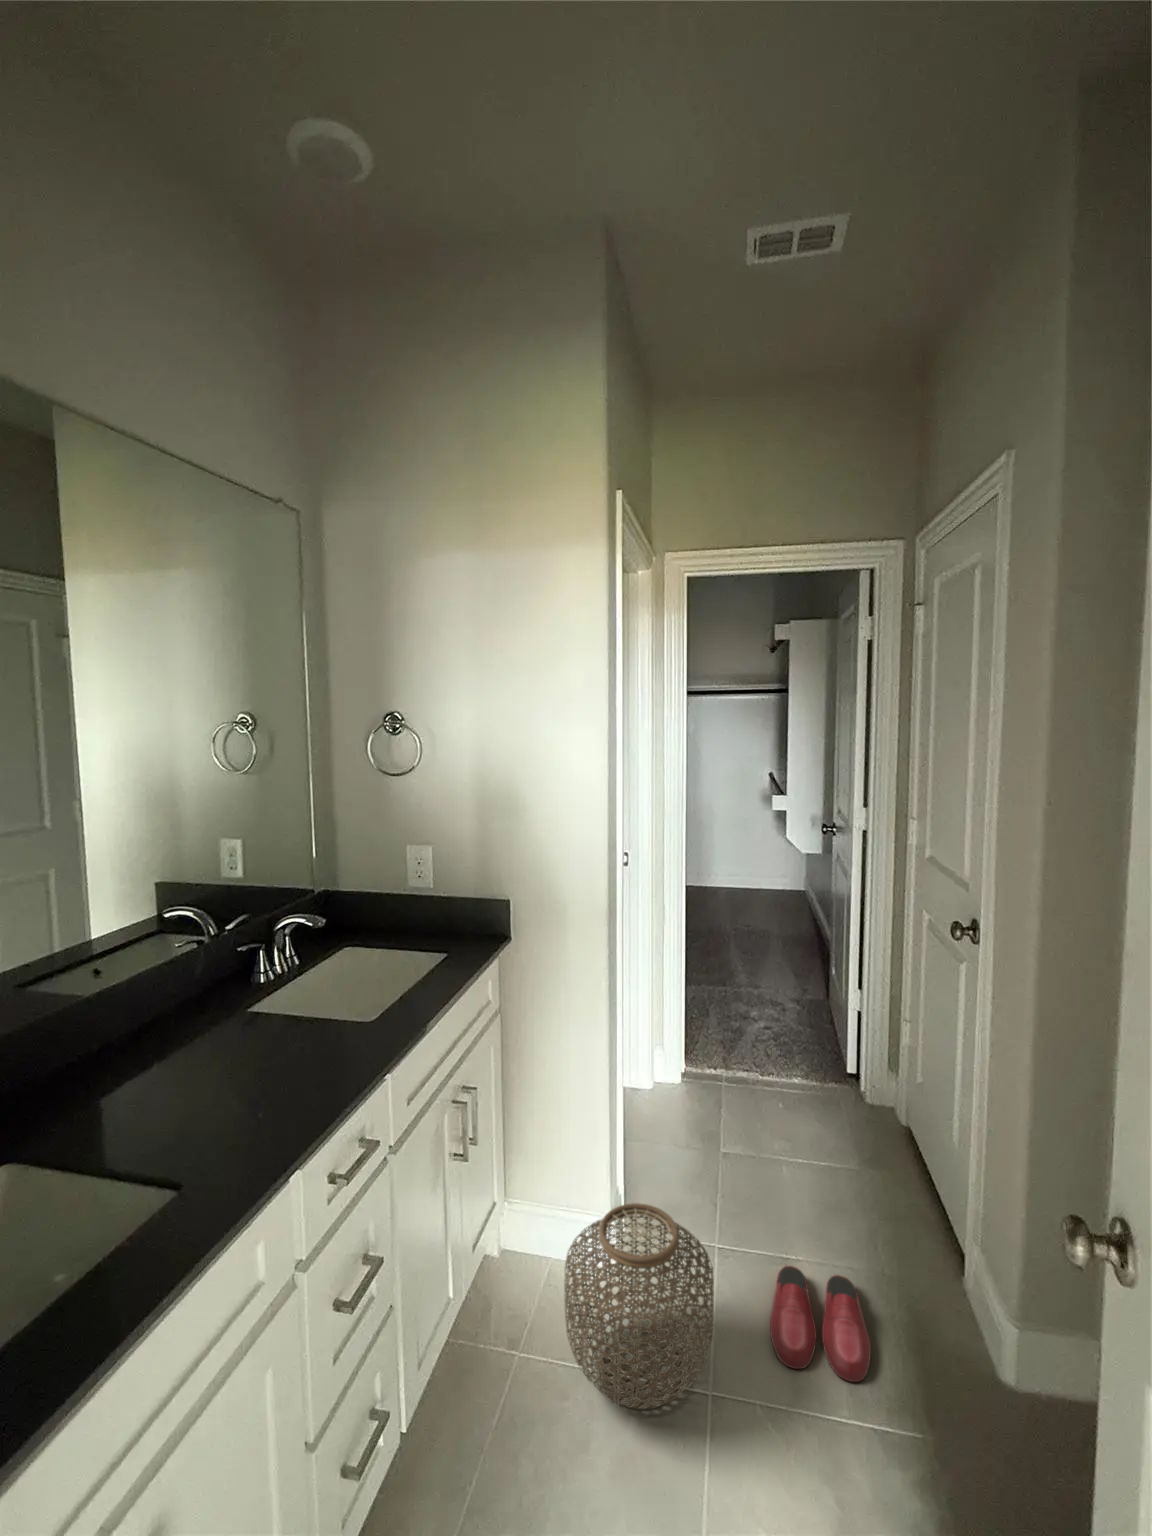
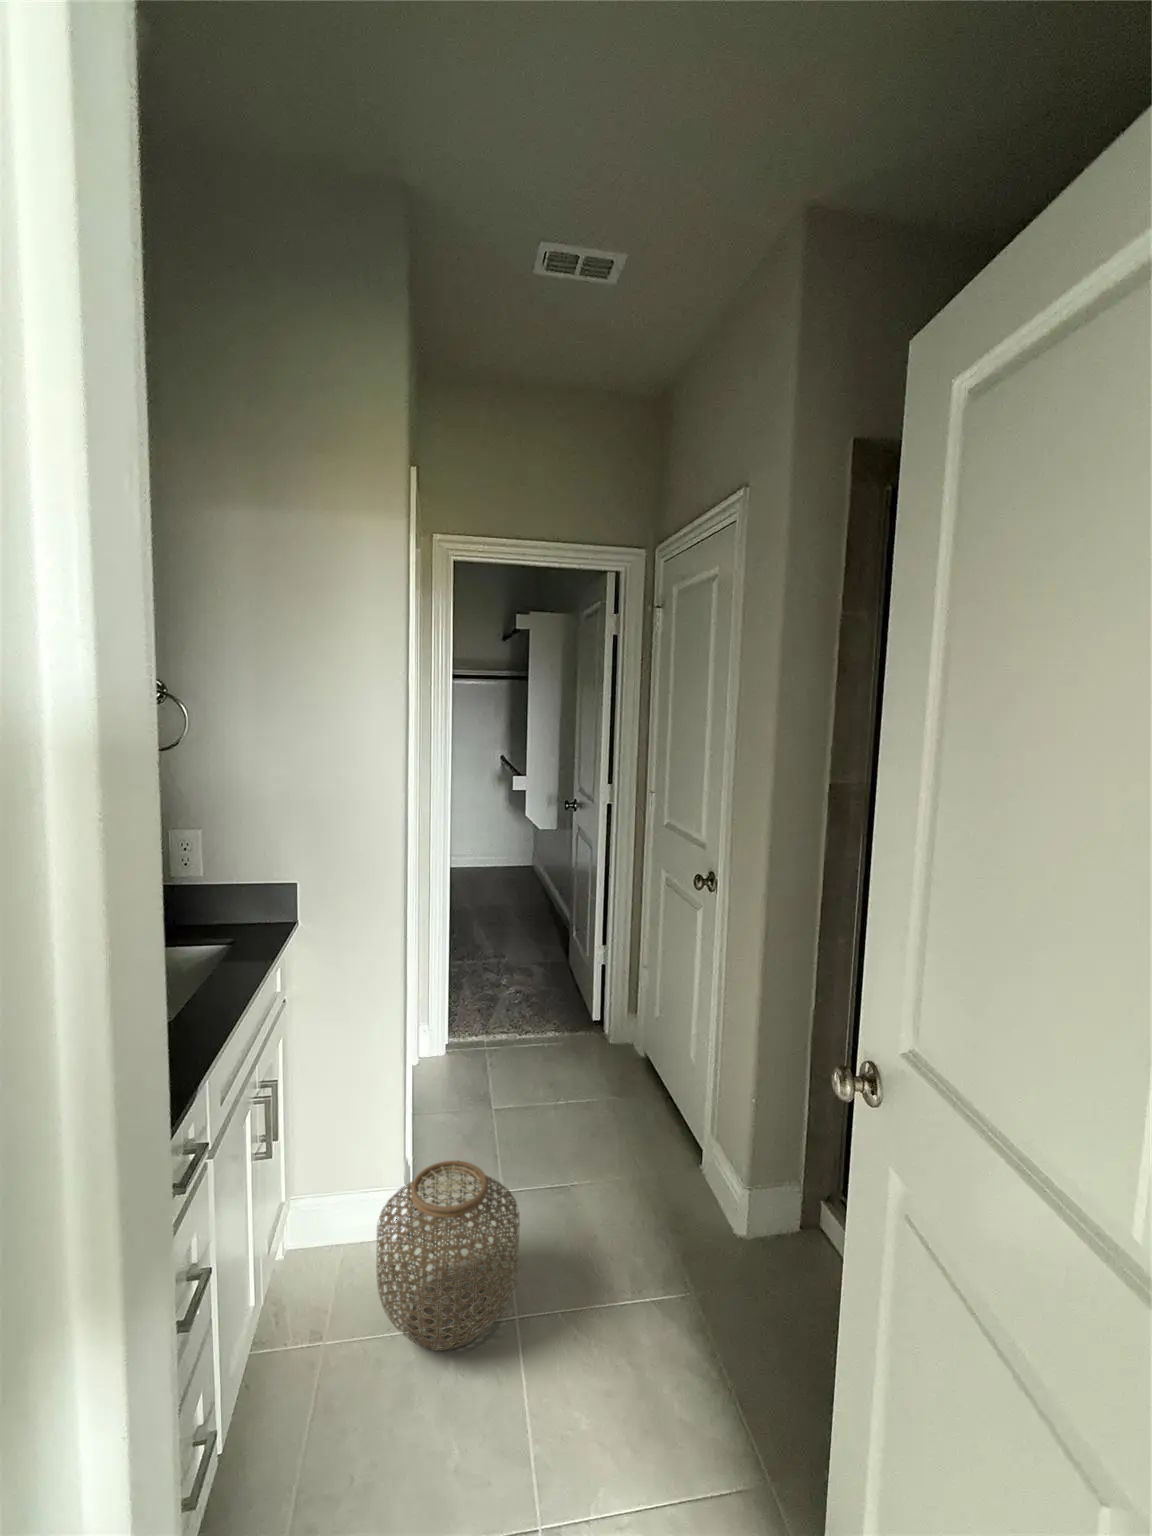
slippers: present [770,1266,871,1382] -> none [558,1189,642,1274]

